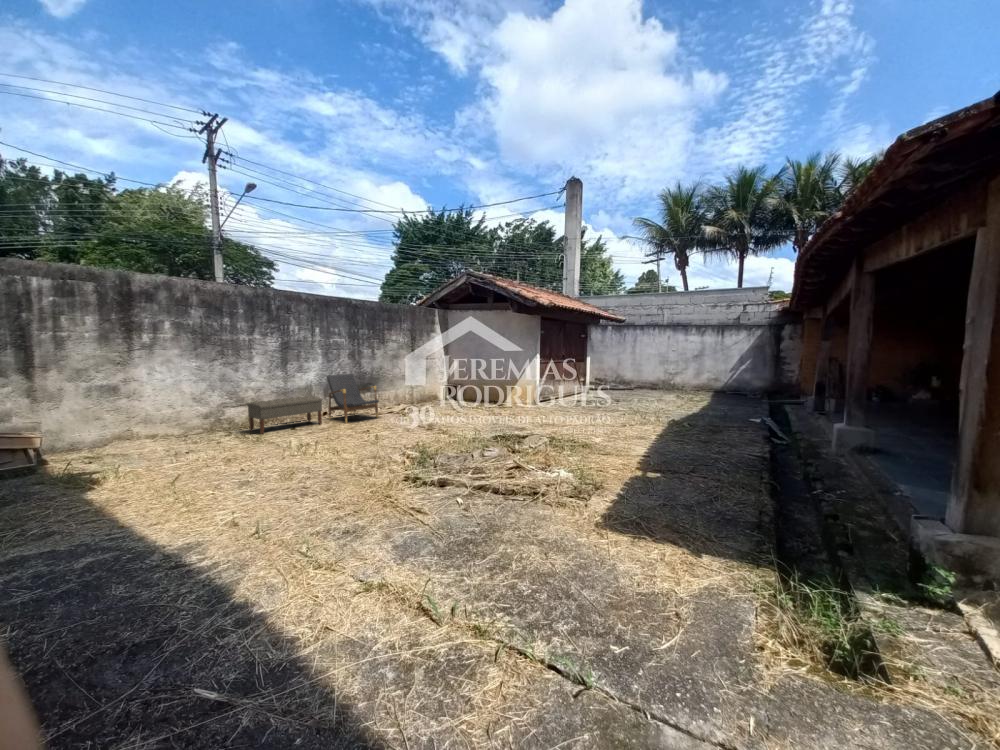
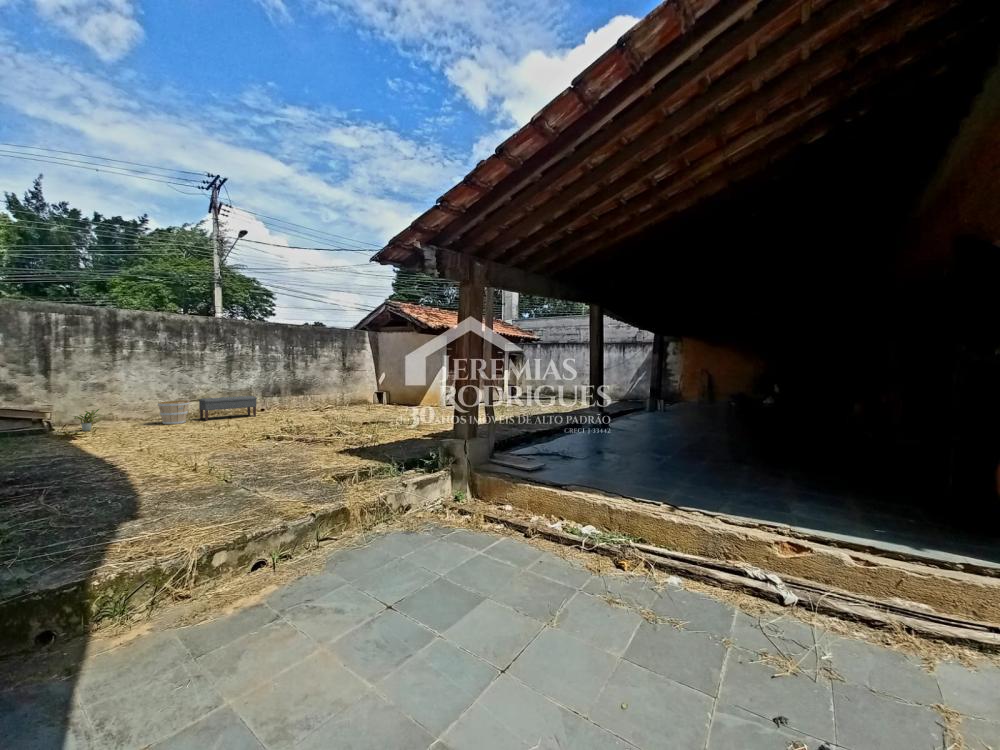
lounge chair: present [327,374,379,423] -> none [265,381,303,416]
wooden bucket: none [196,406,240,443] -> present [158,400,190,424]
potted plant: none [68,425,123,461] -> present [74,409,100,431]

